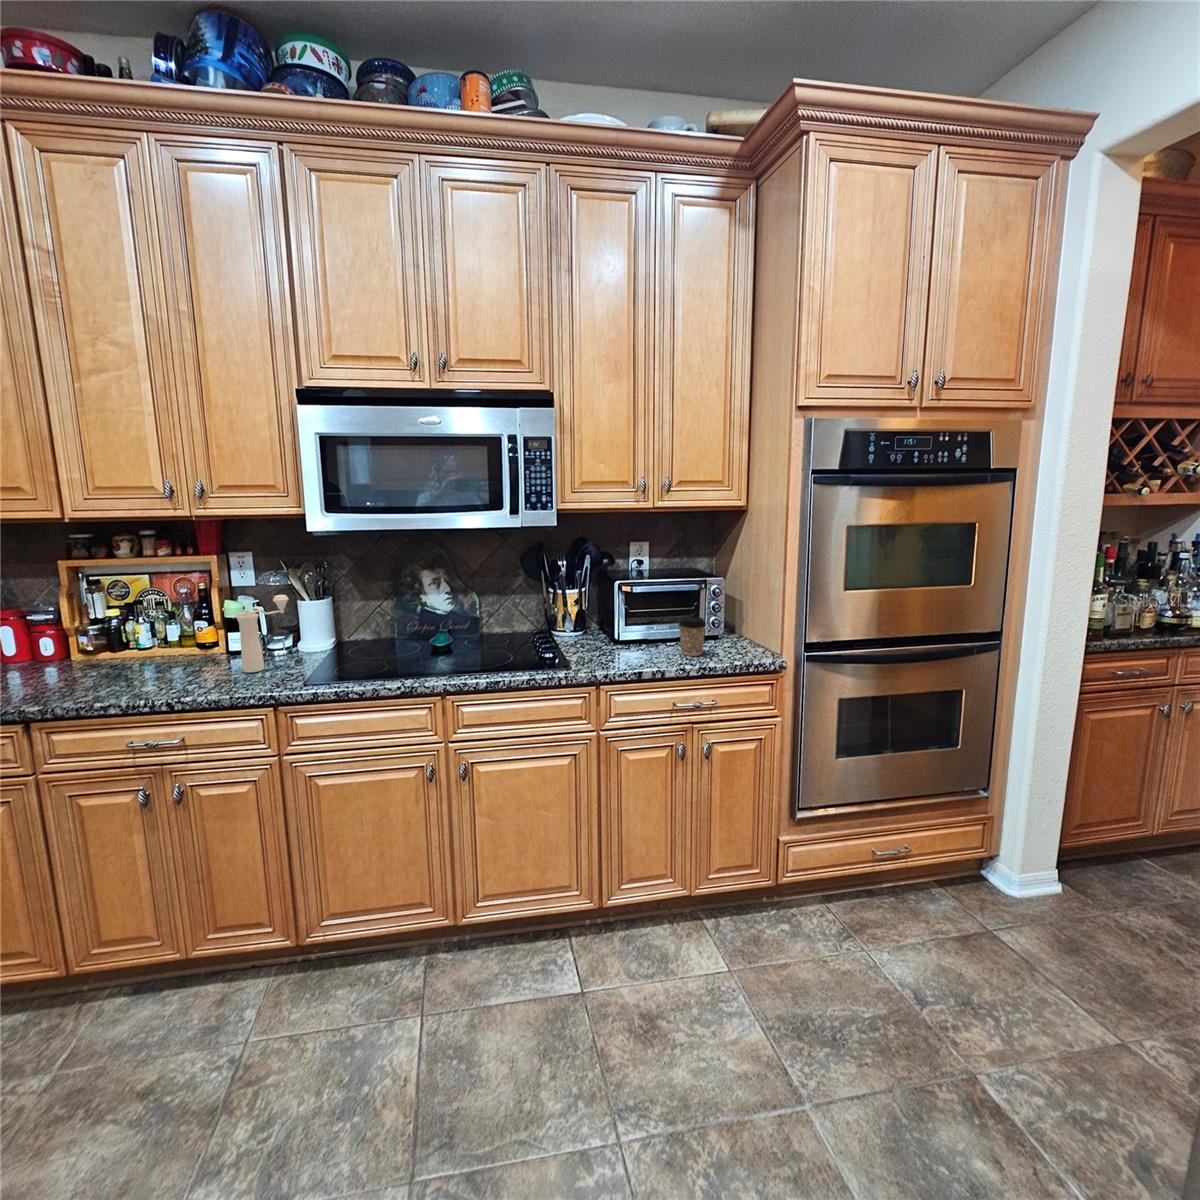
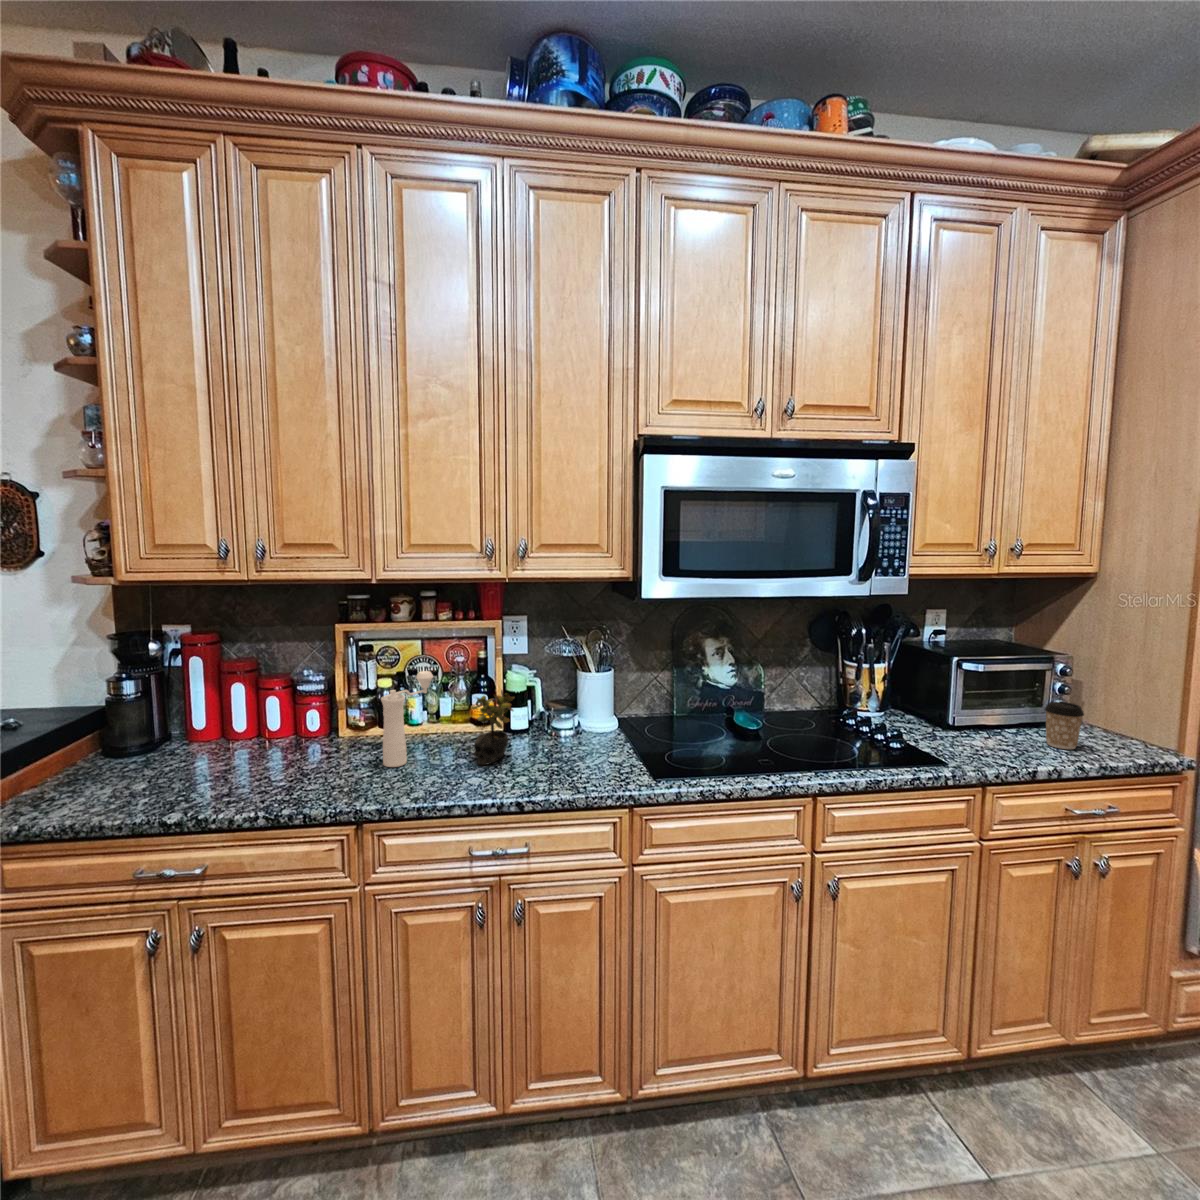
pepper mill: present [236,595,289,673] -> present [381,671,433,767]
succulent plant: none [156,613,206,676] -> present [471,690,514,765]

